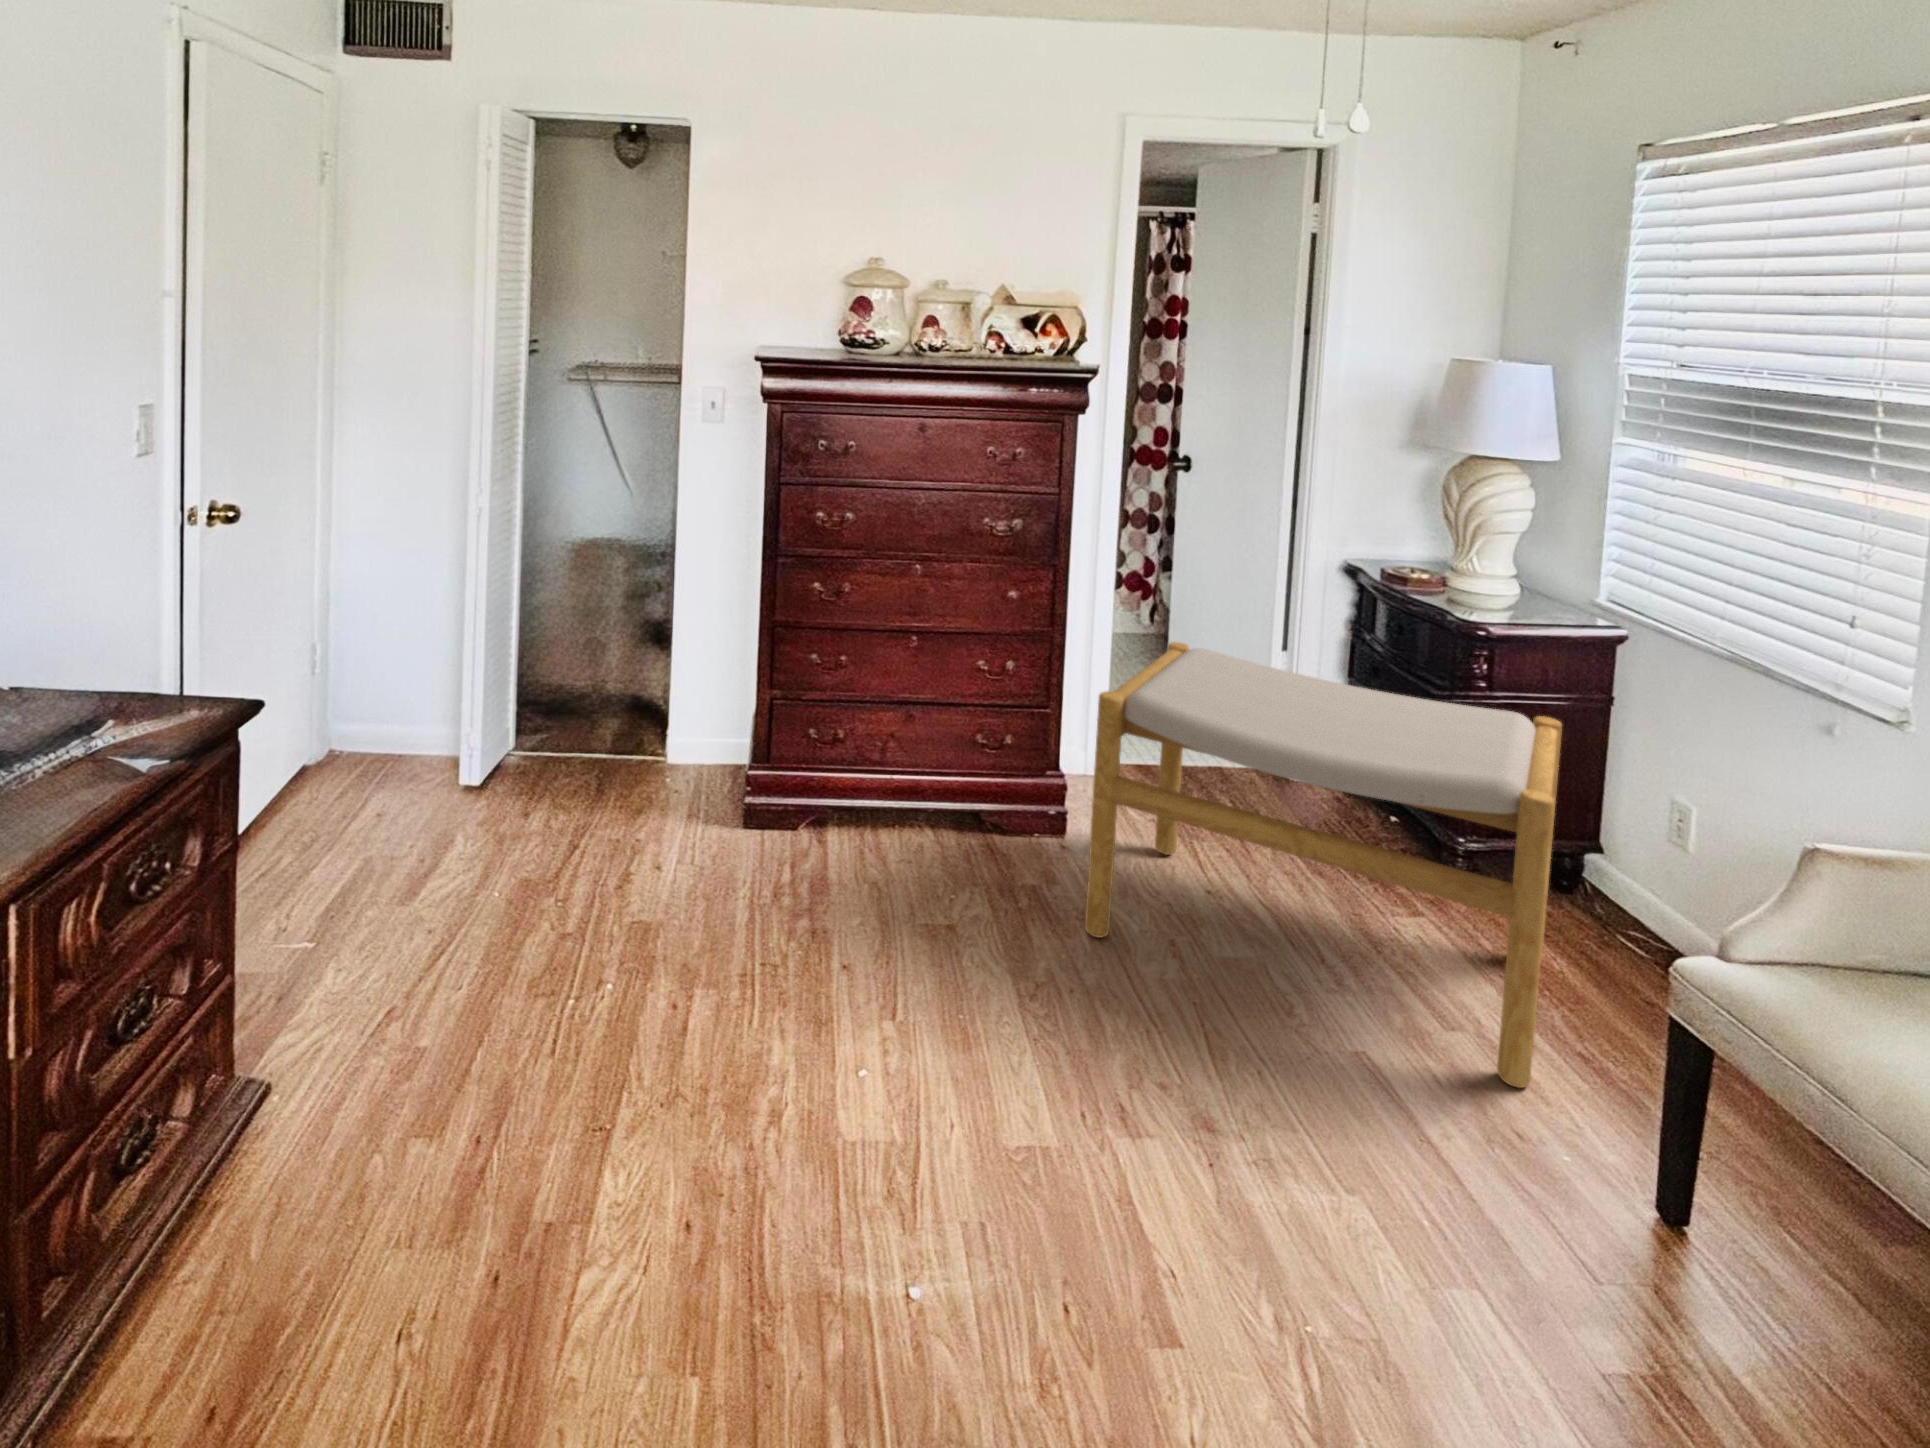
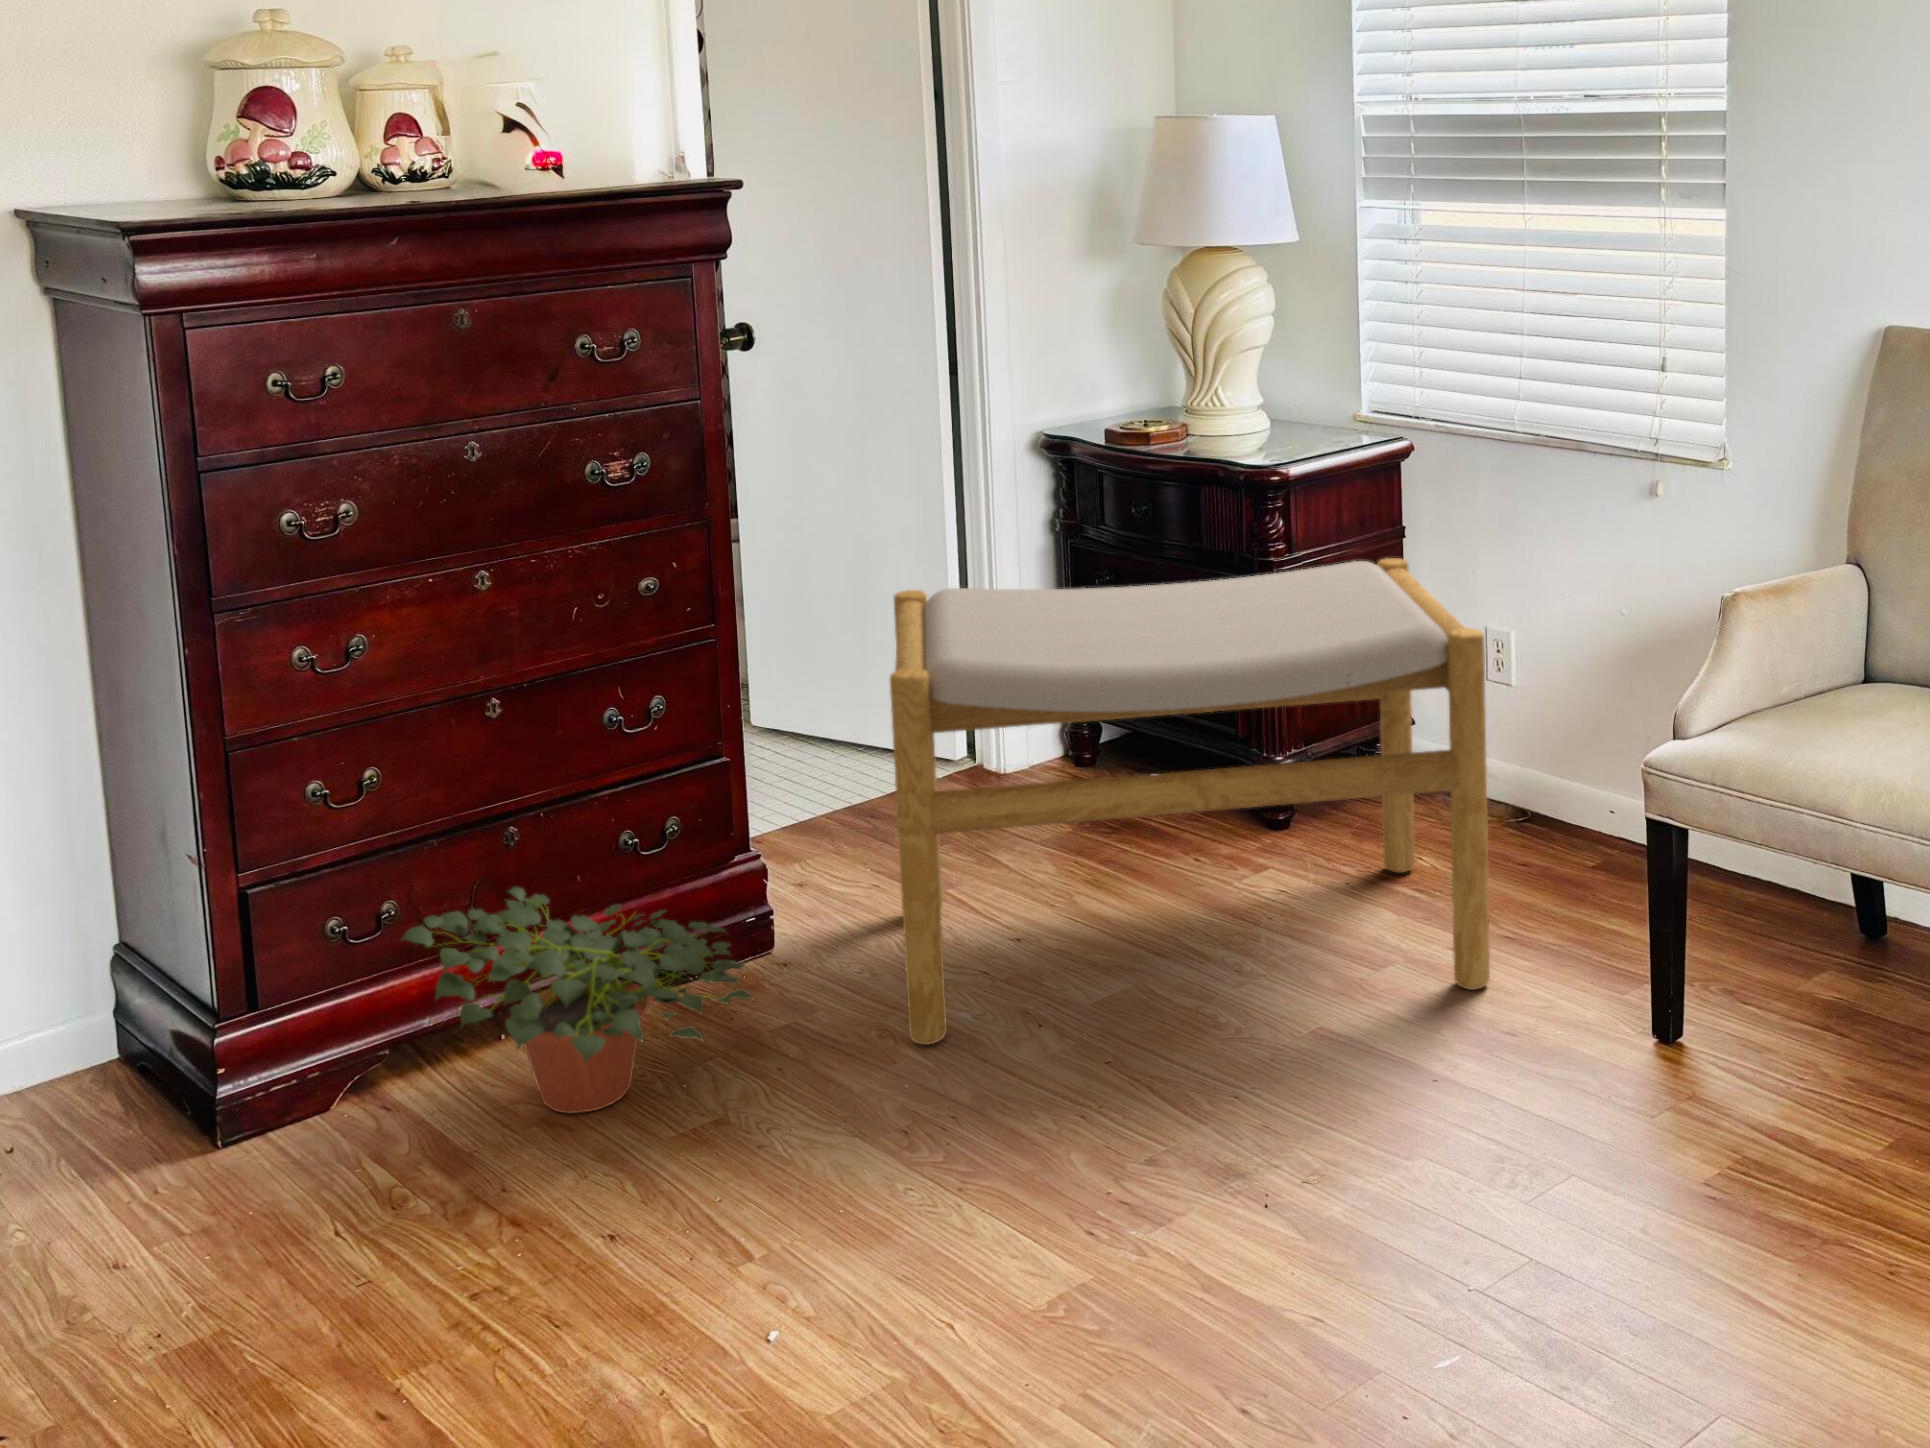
potted plant: none [830,748,1011,891] -> present [402,887,755,1113]

